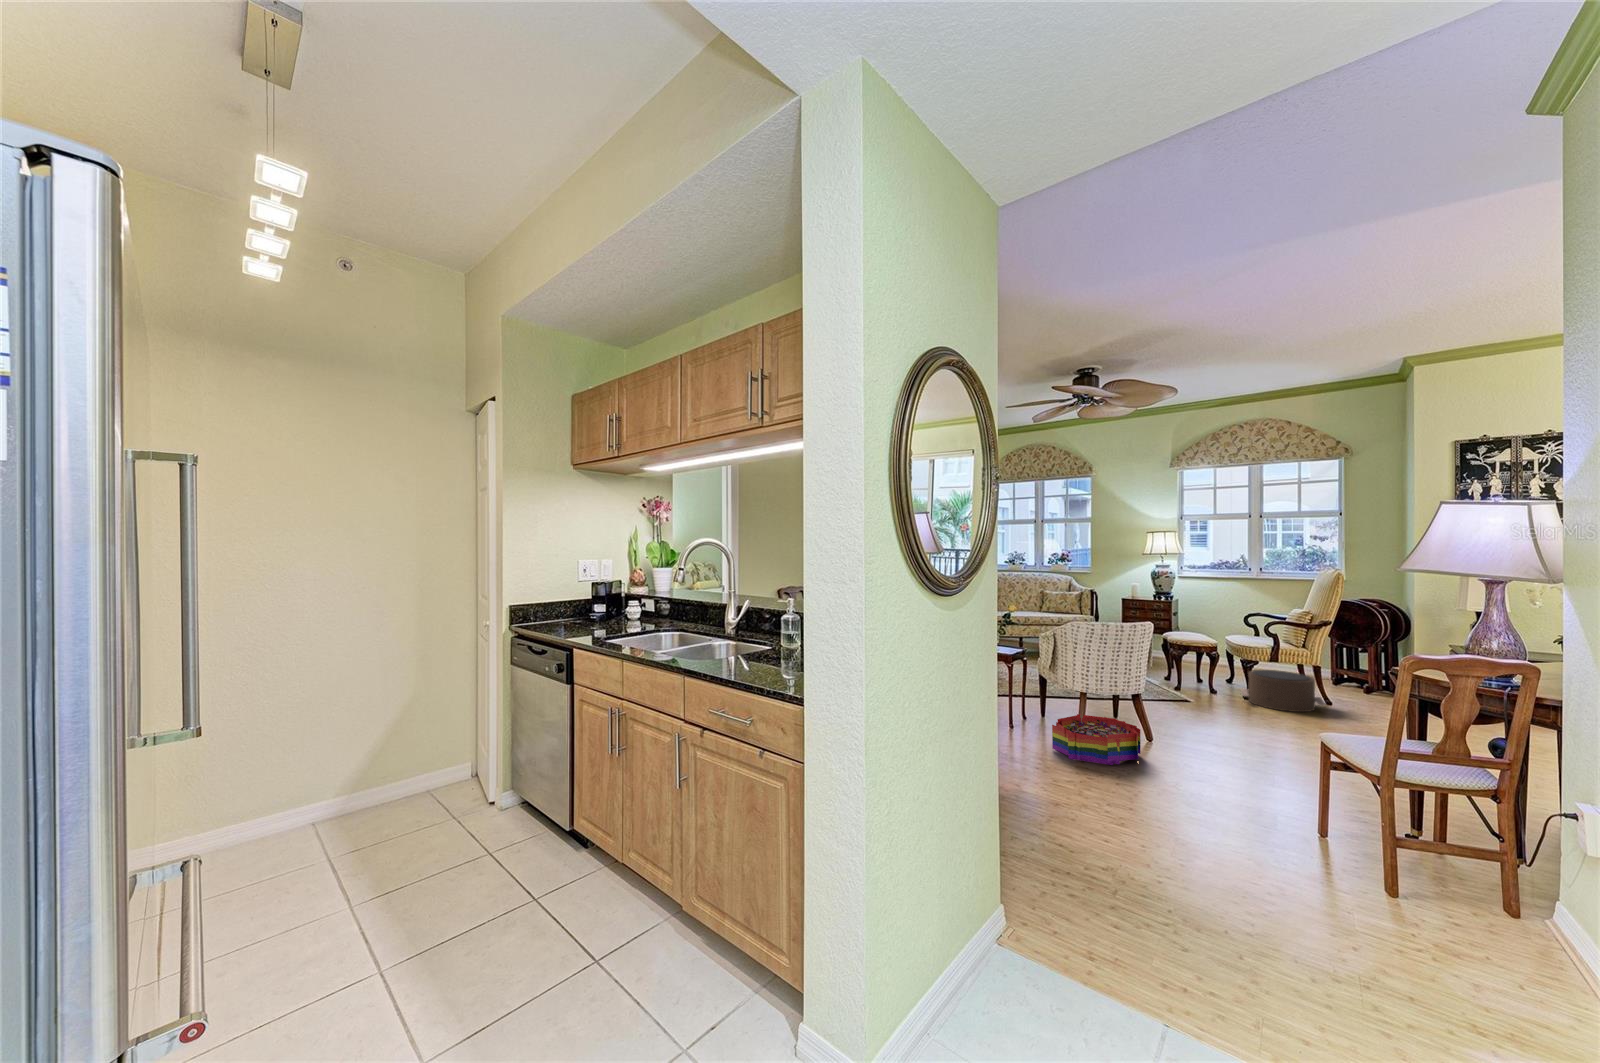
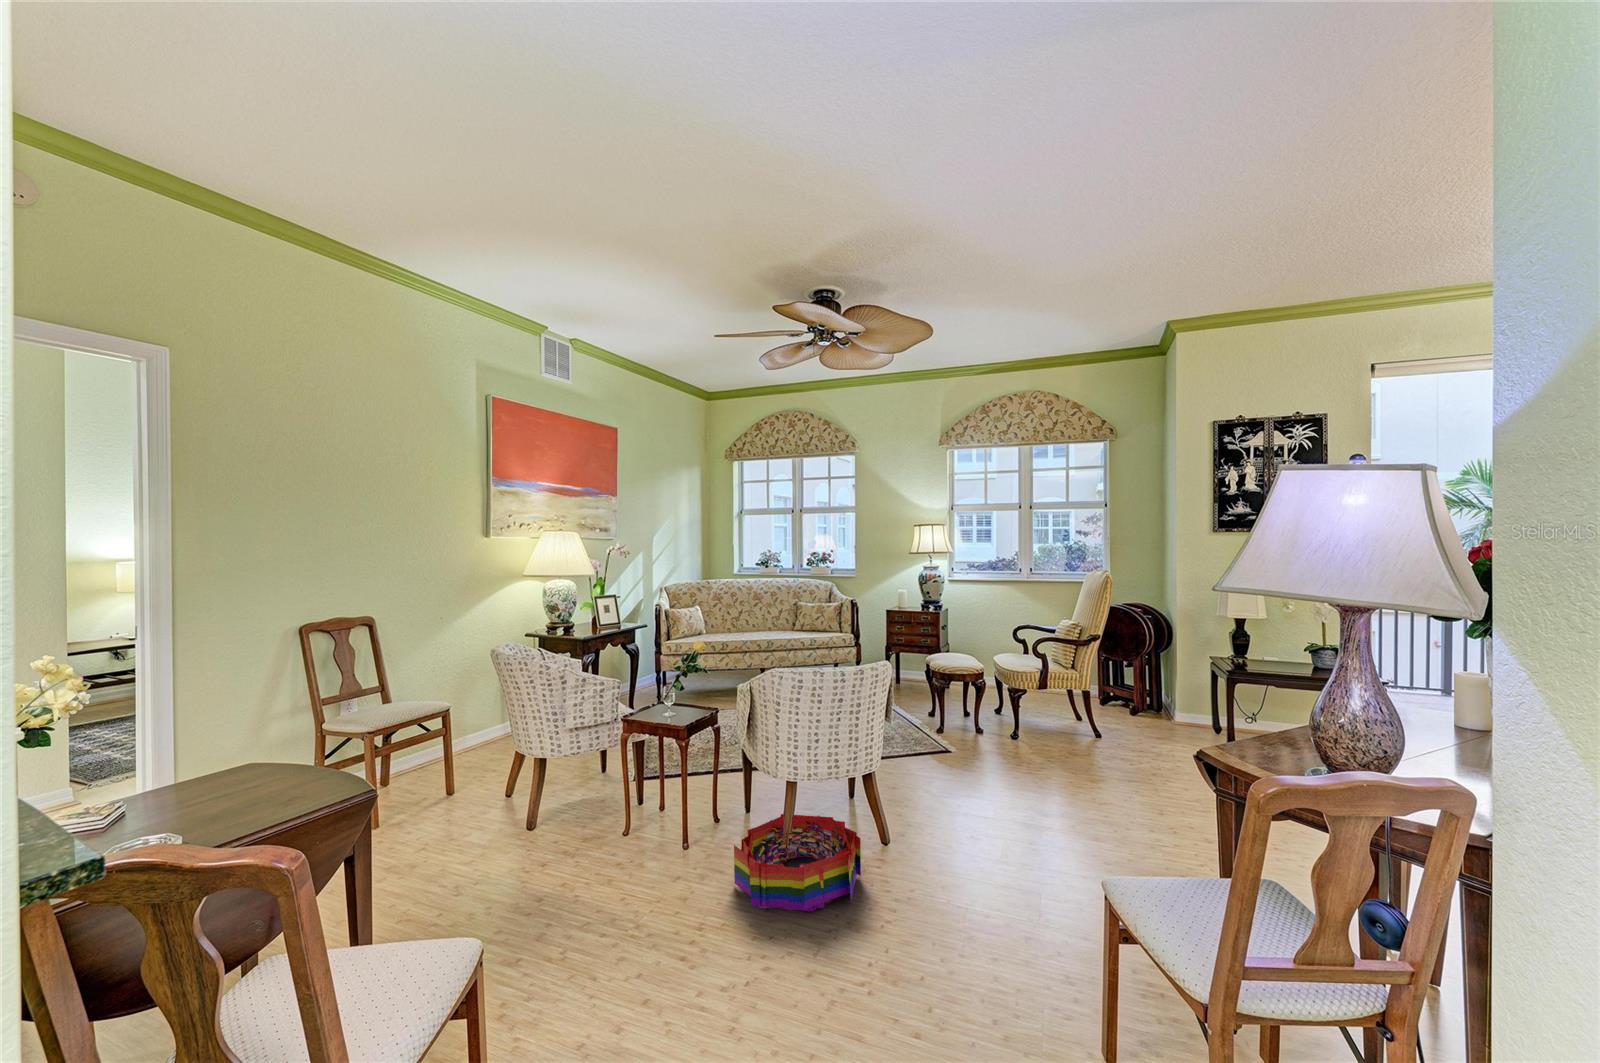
pouf: present [1242,670,1326,712] -> none [1006,699,1094,754]

